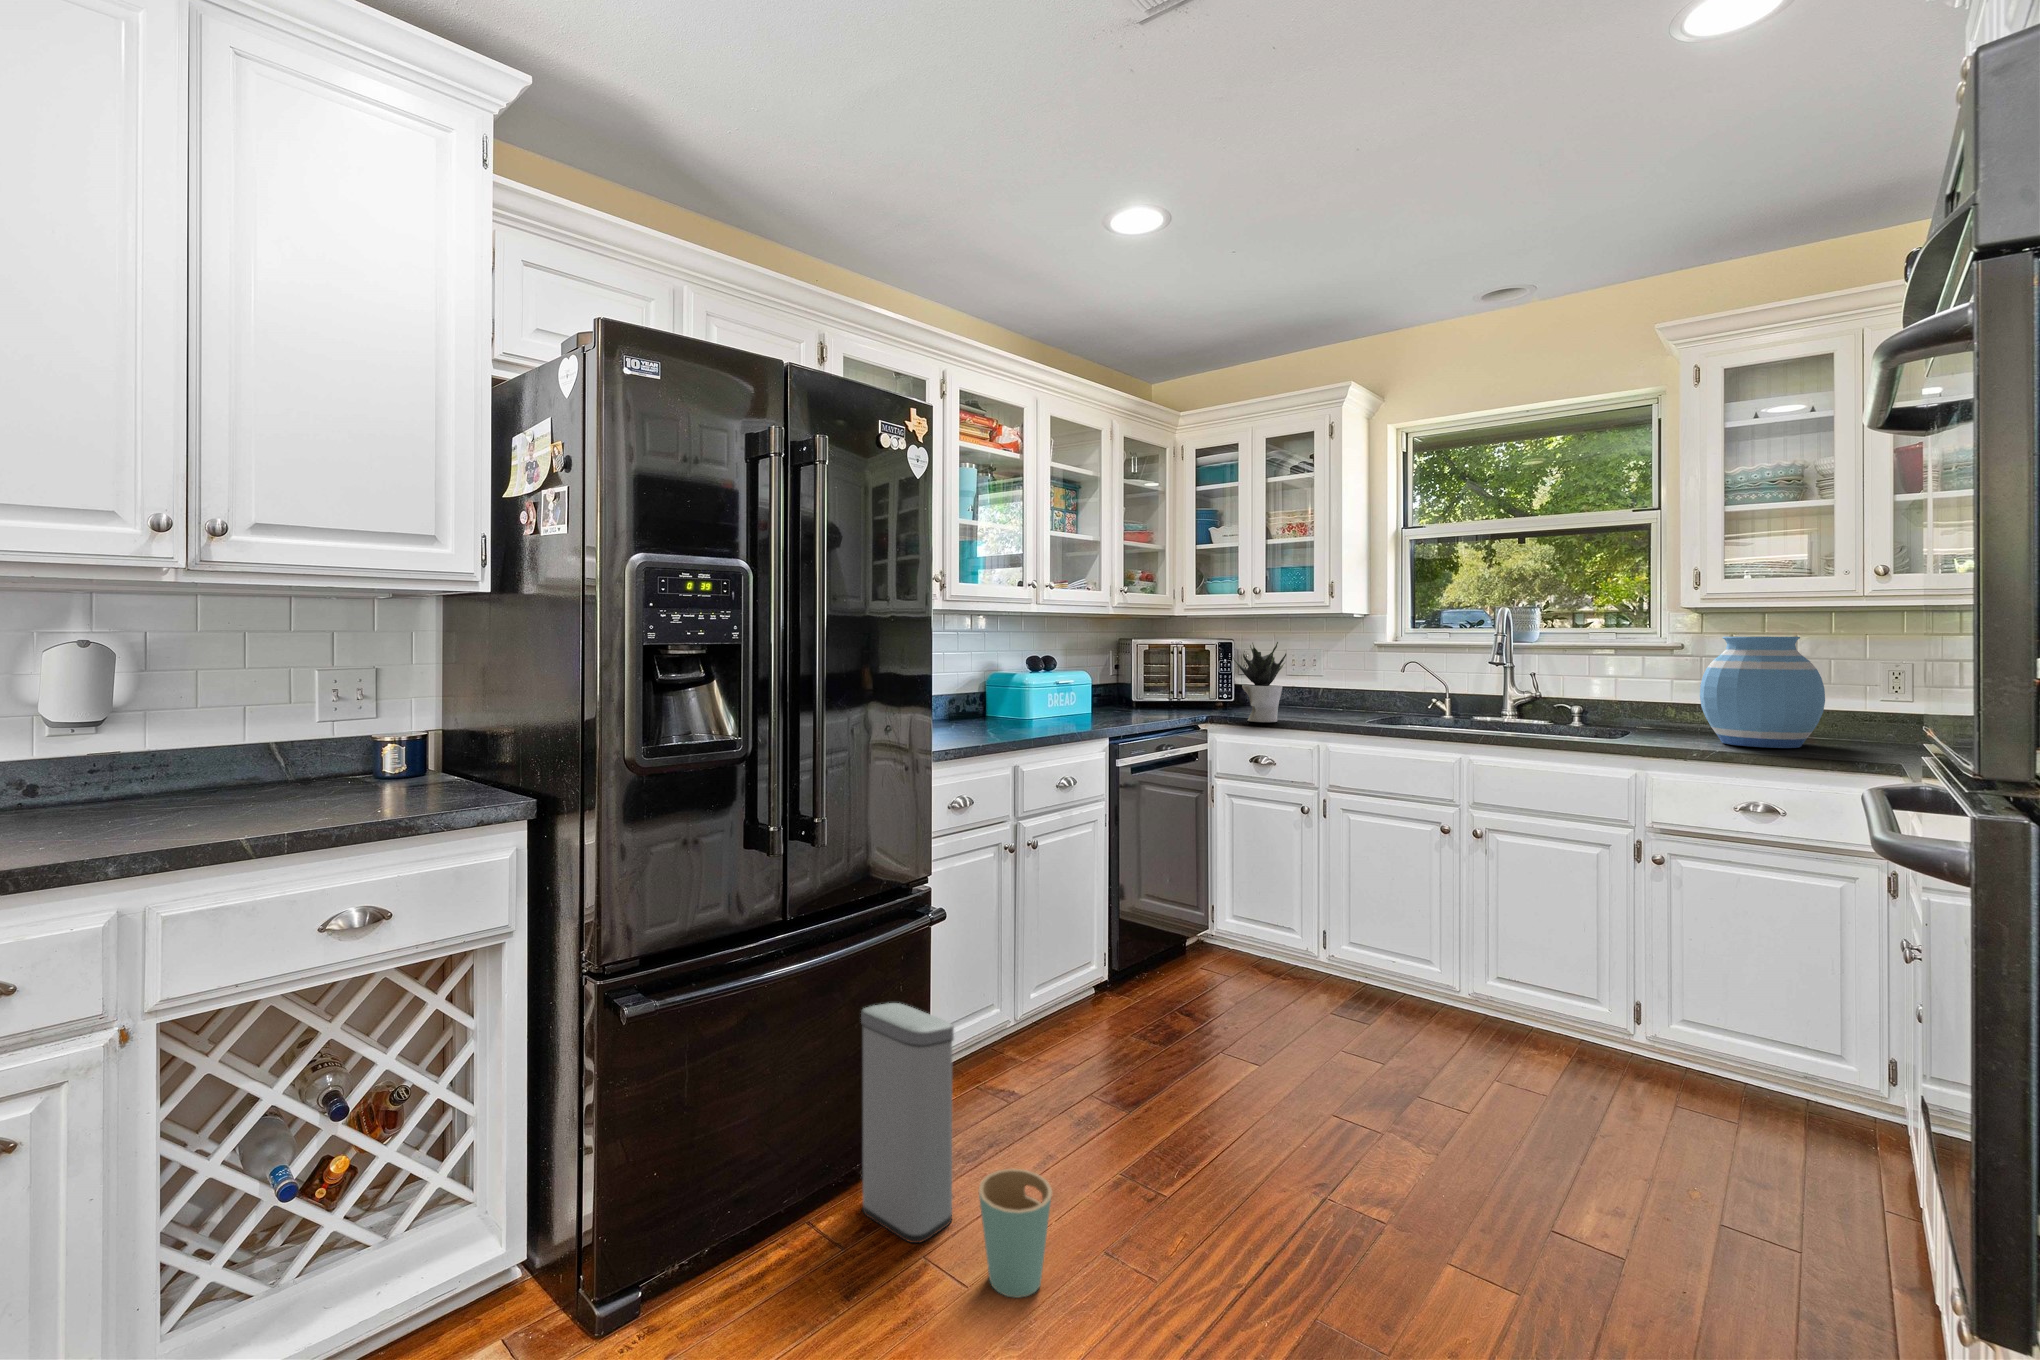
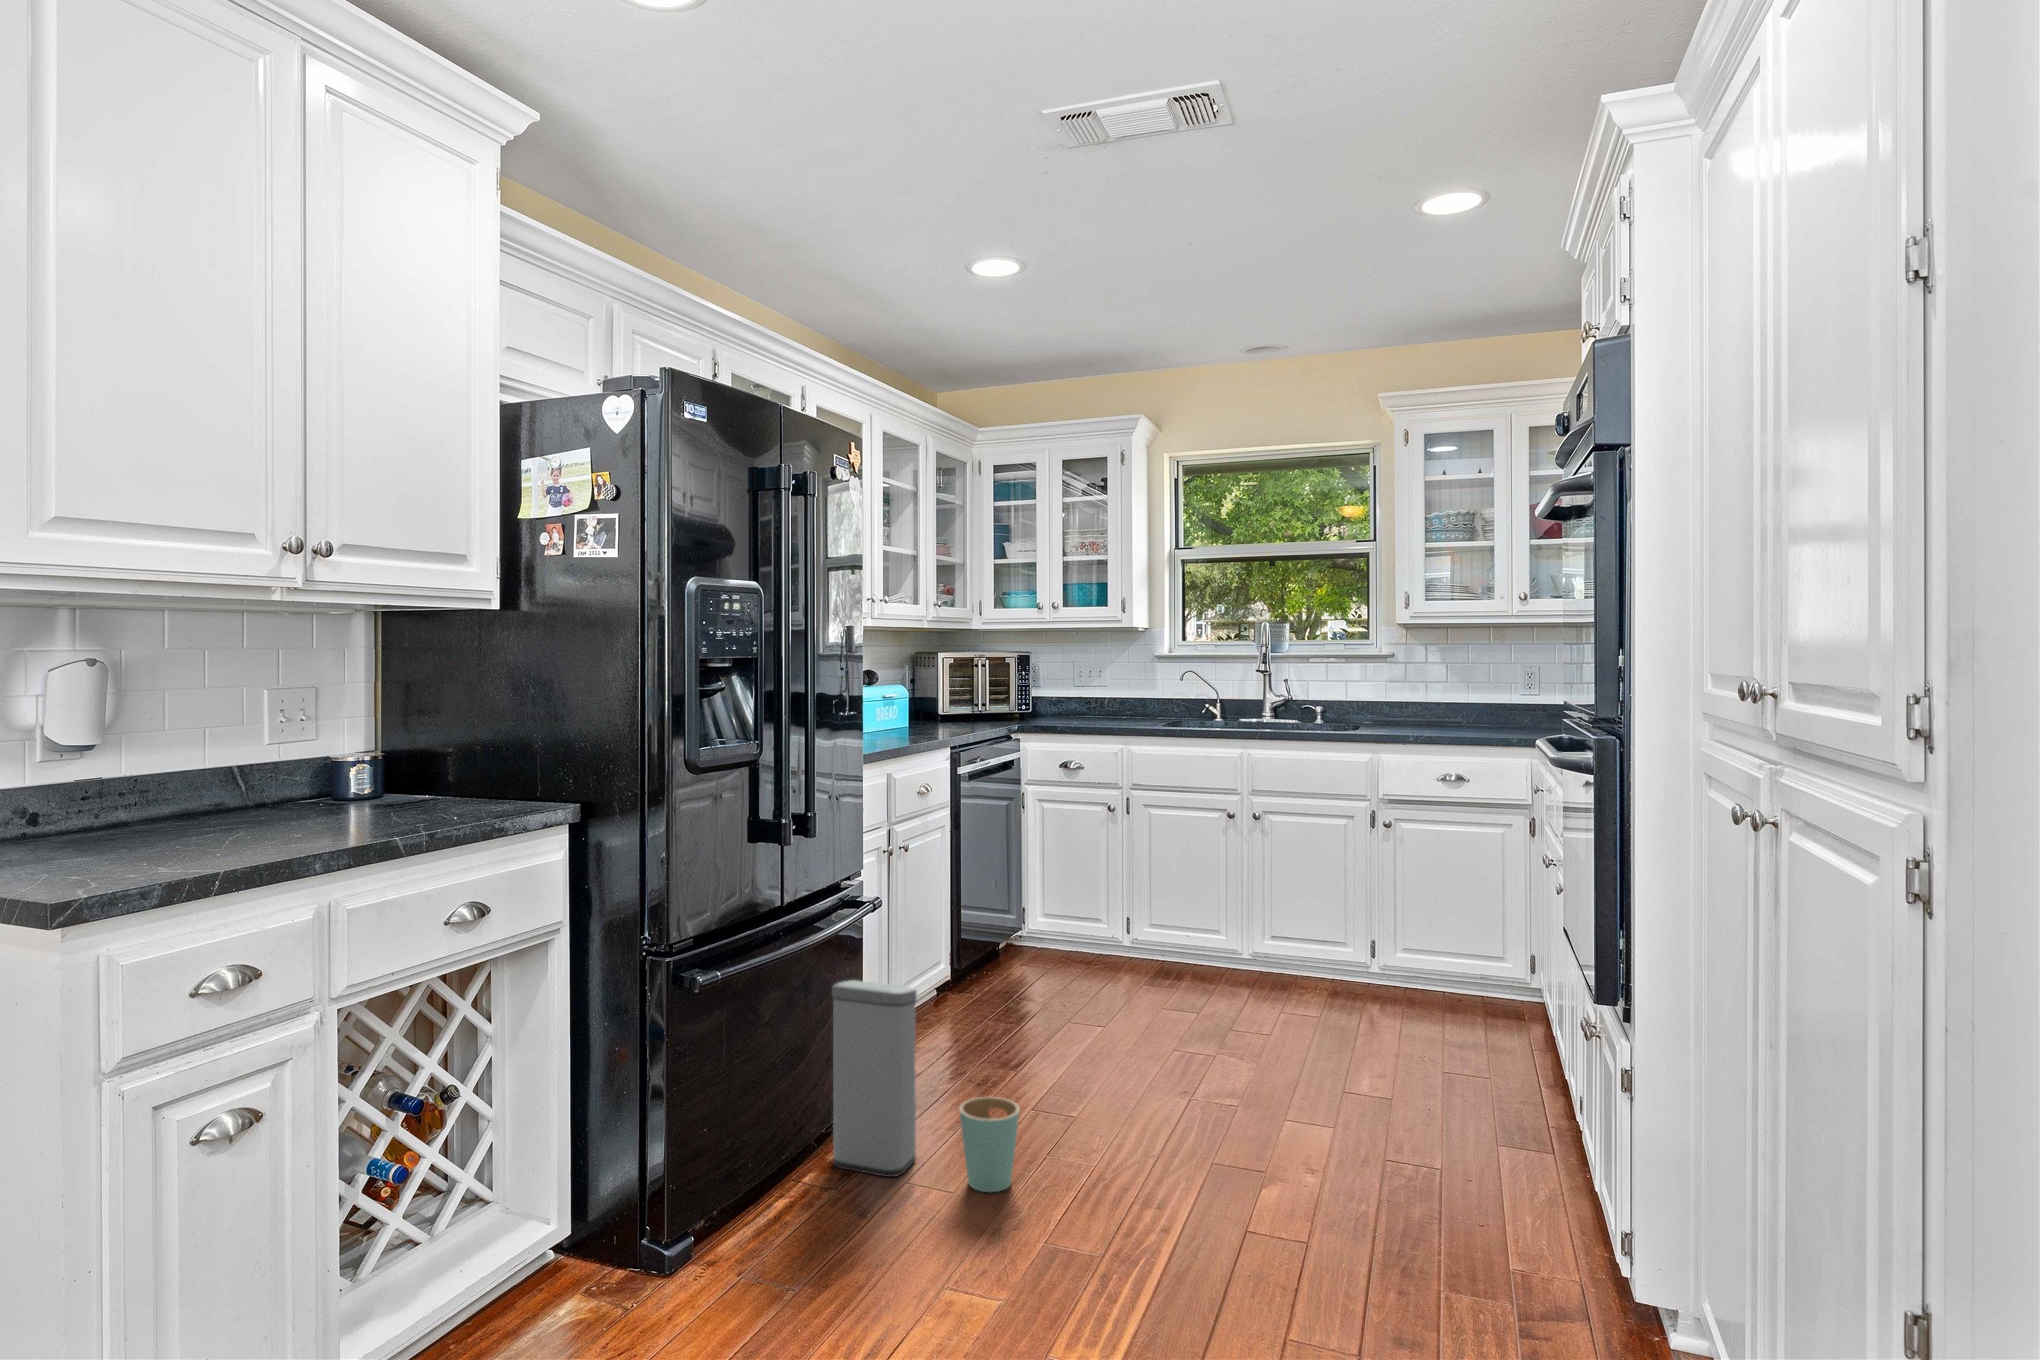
vase: present [1700,637,1825,748] -> none [1414,648,1494,734]
potted plant: present [1233,642,1286,722] -> none [1038,653,1089,730]

